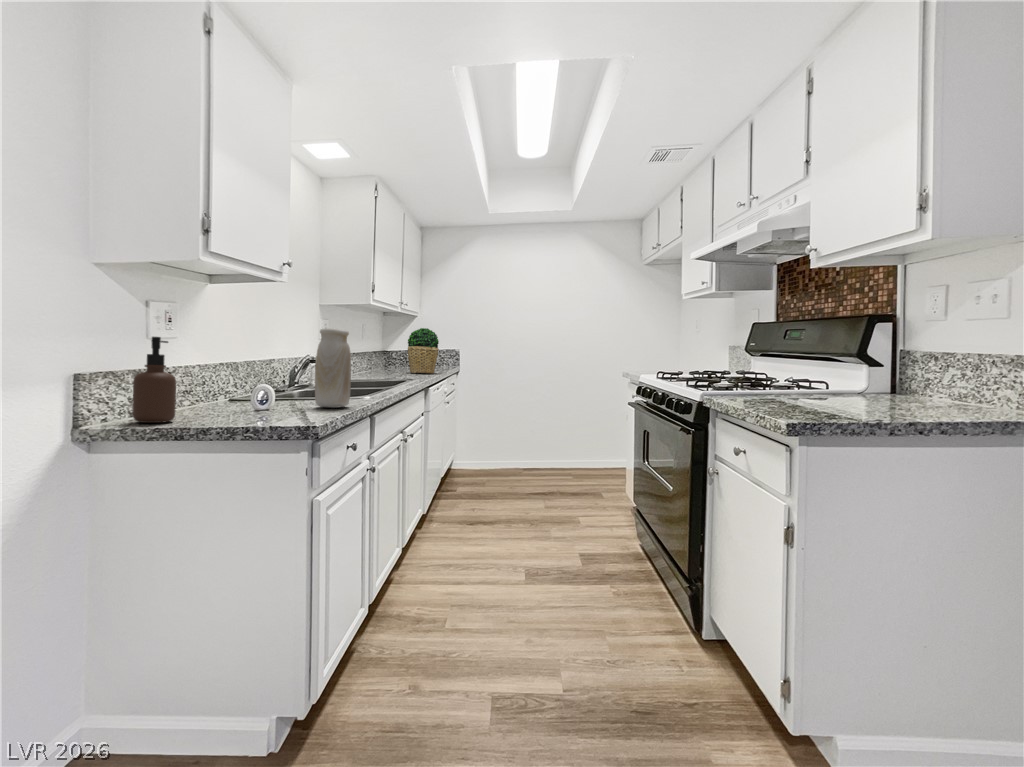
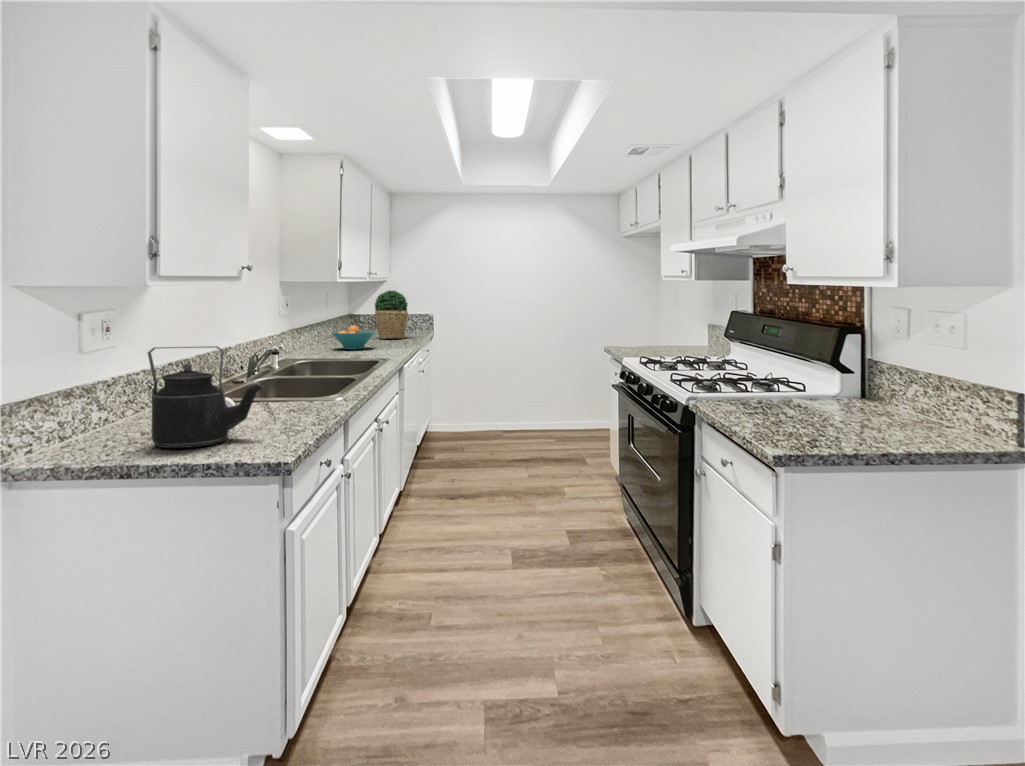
vase: present [314,328,351,408] -> none [272,323,313,410]
kettle: none [207,334,307,422] -> present [148,346,261,448]
soap dispenser: present [132,337,176,423] -> none [61,356,115,455]
fruit bowl: none [367,355,406,378] -> present [332,325,374,350]

